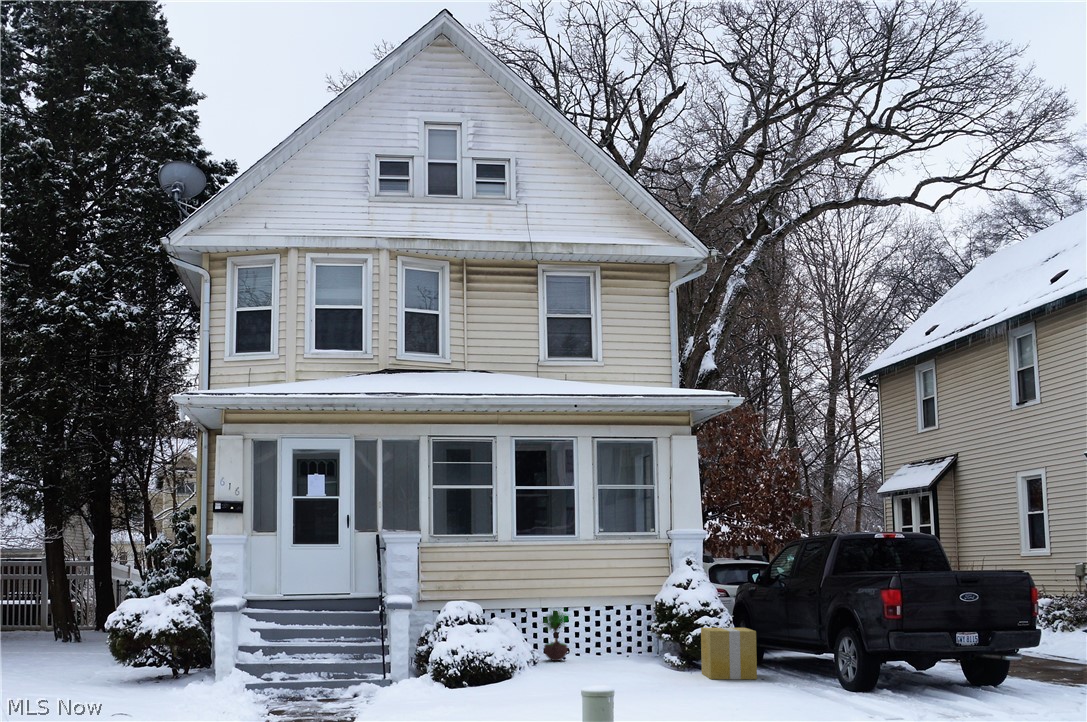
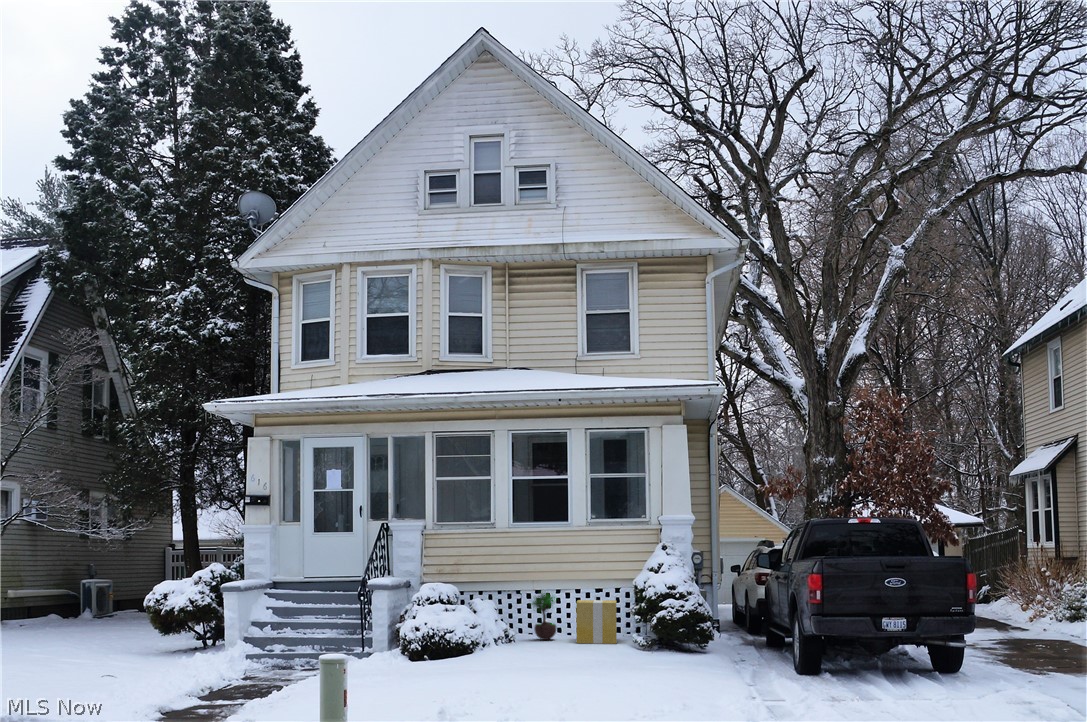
cardboard box: present [701,628,757,679] -> present [576,600,617,644]

